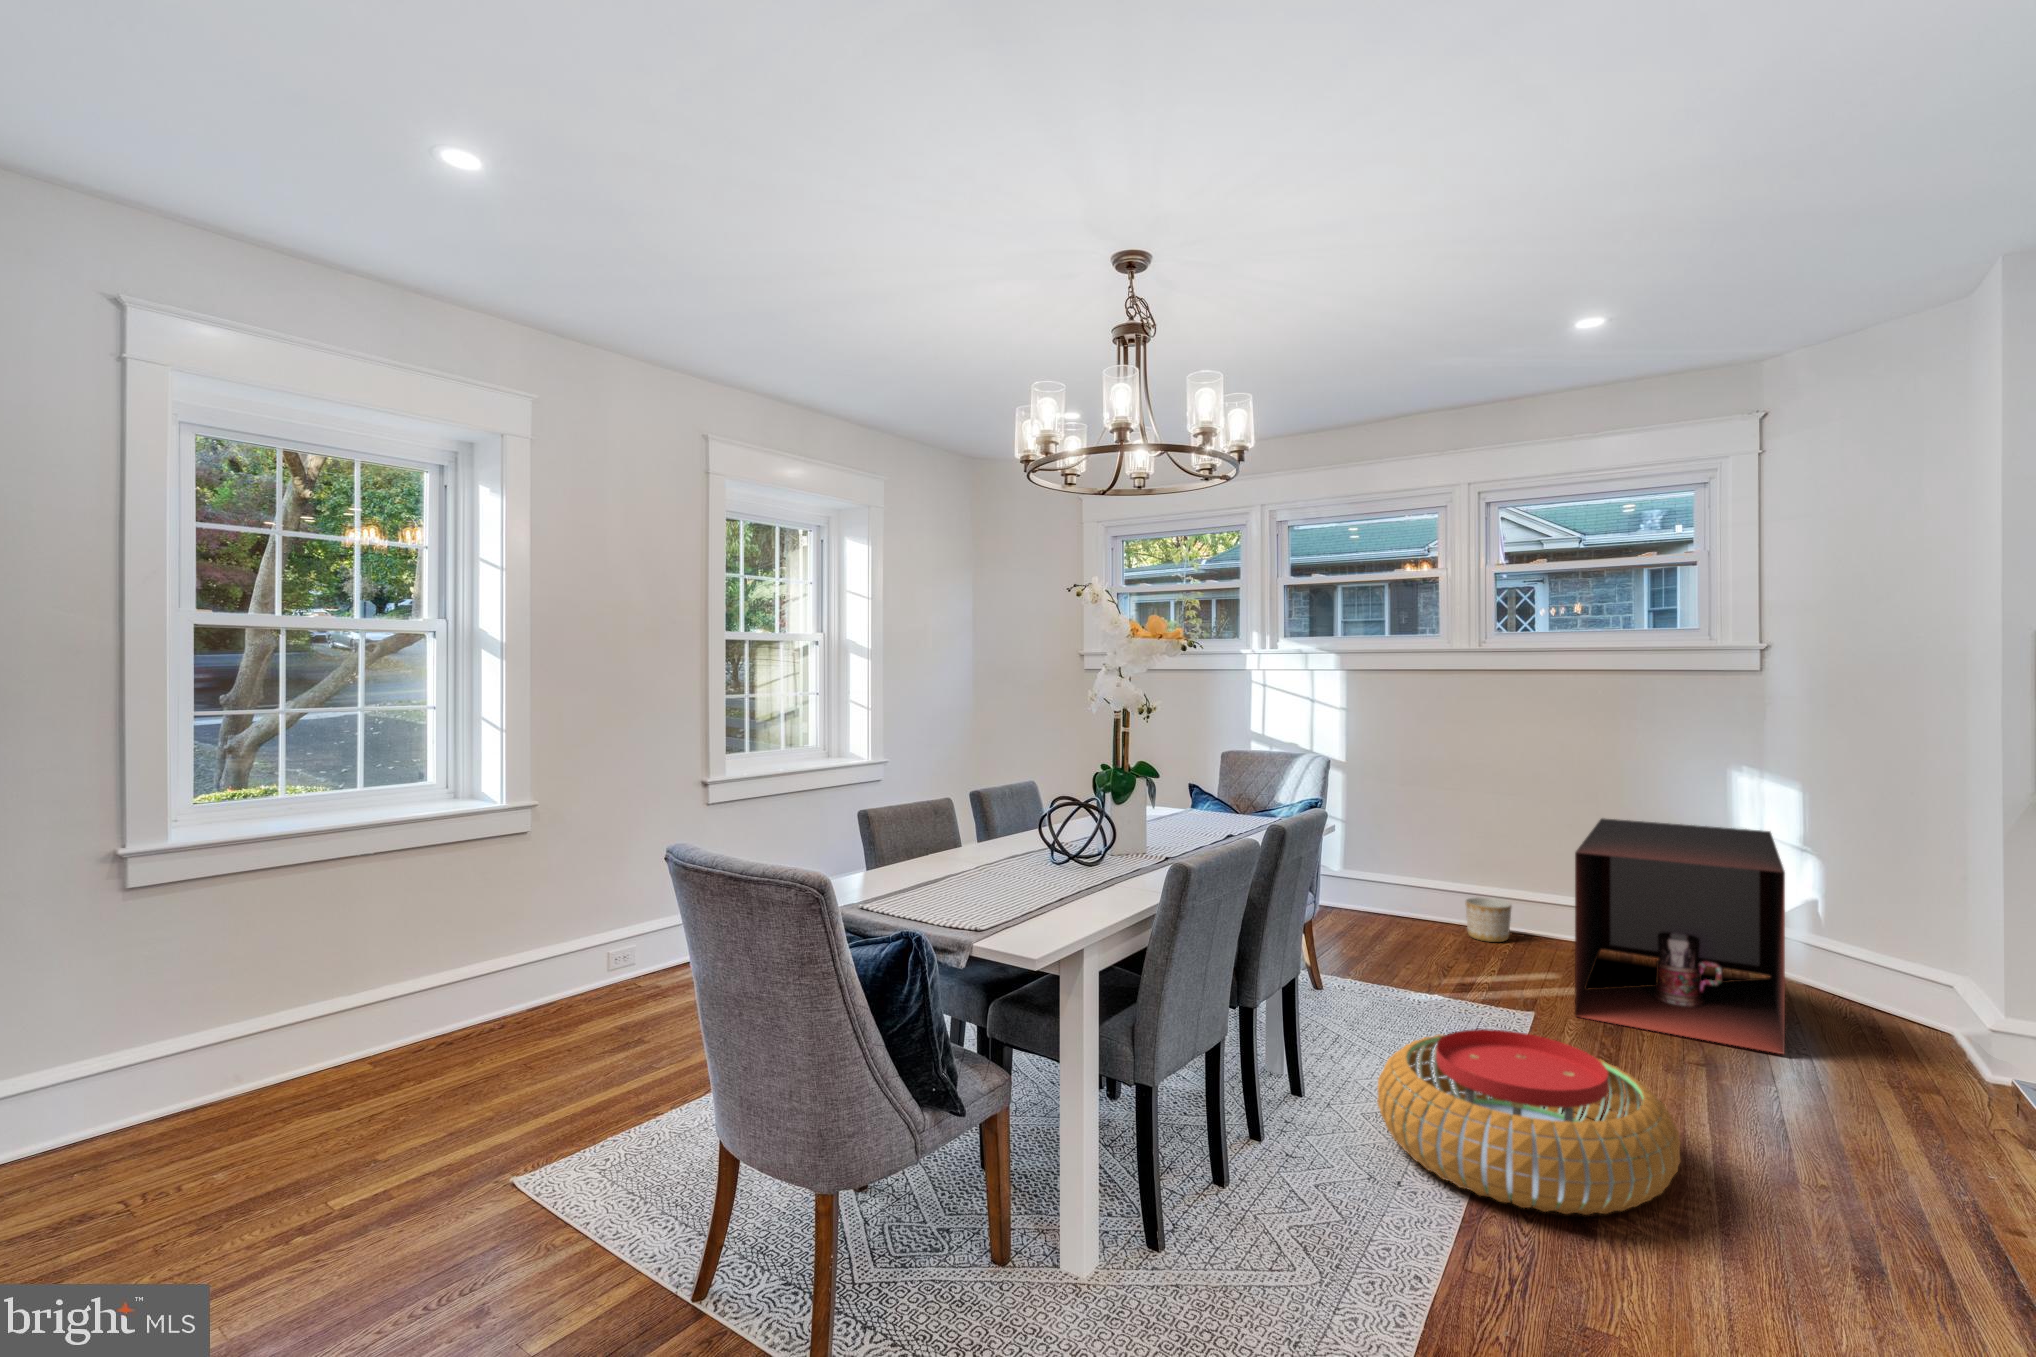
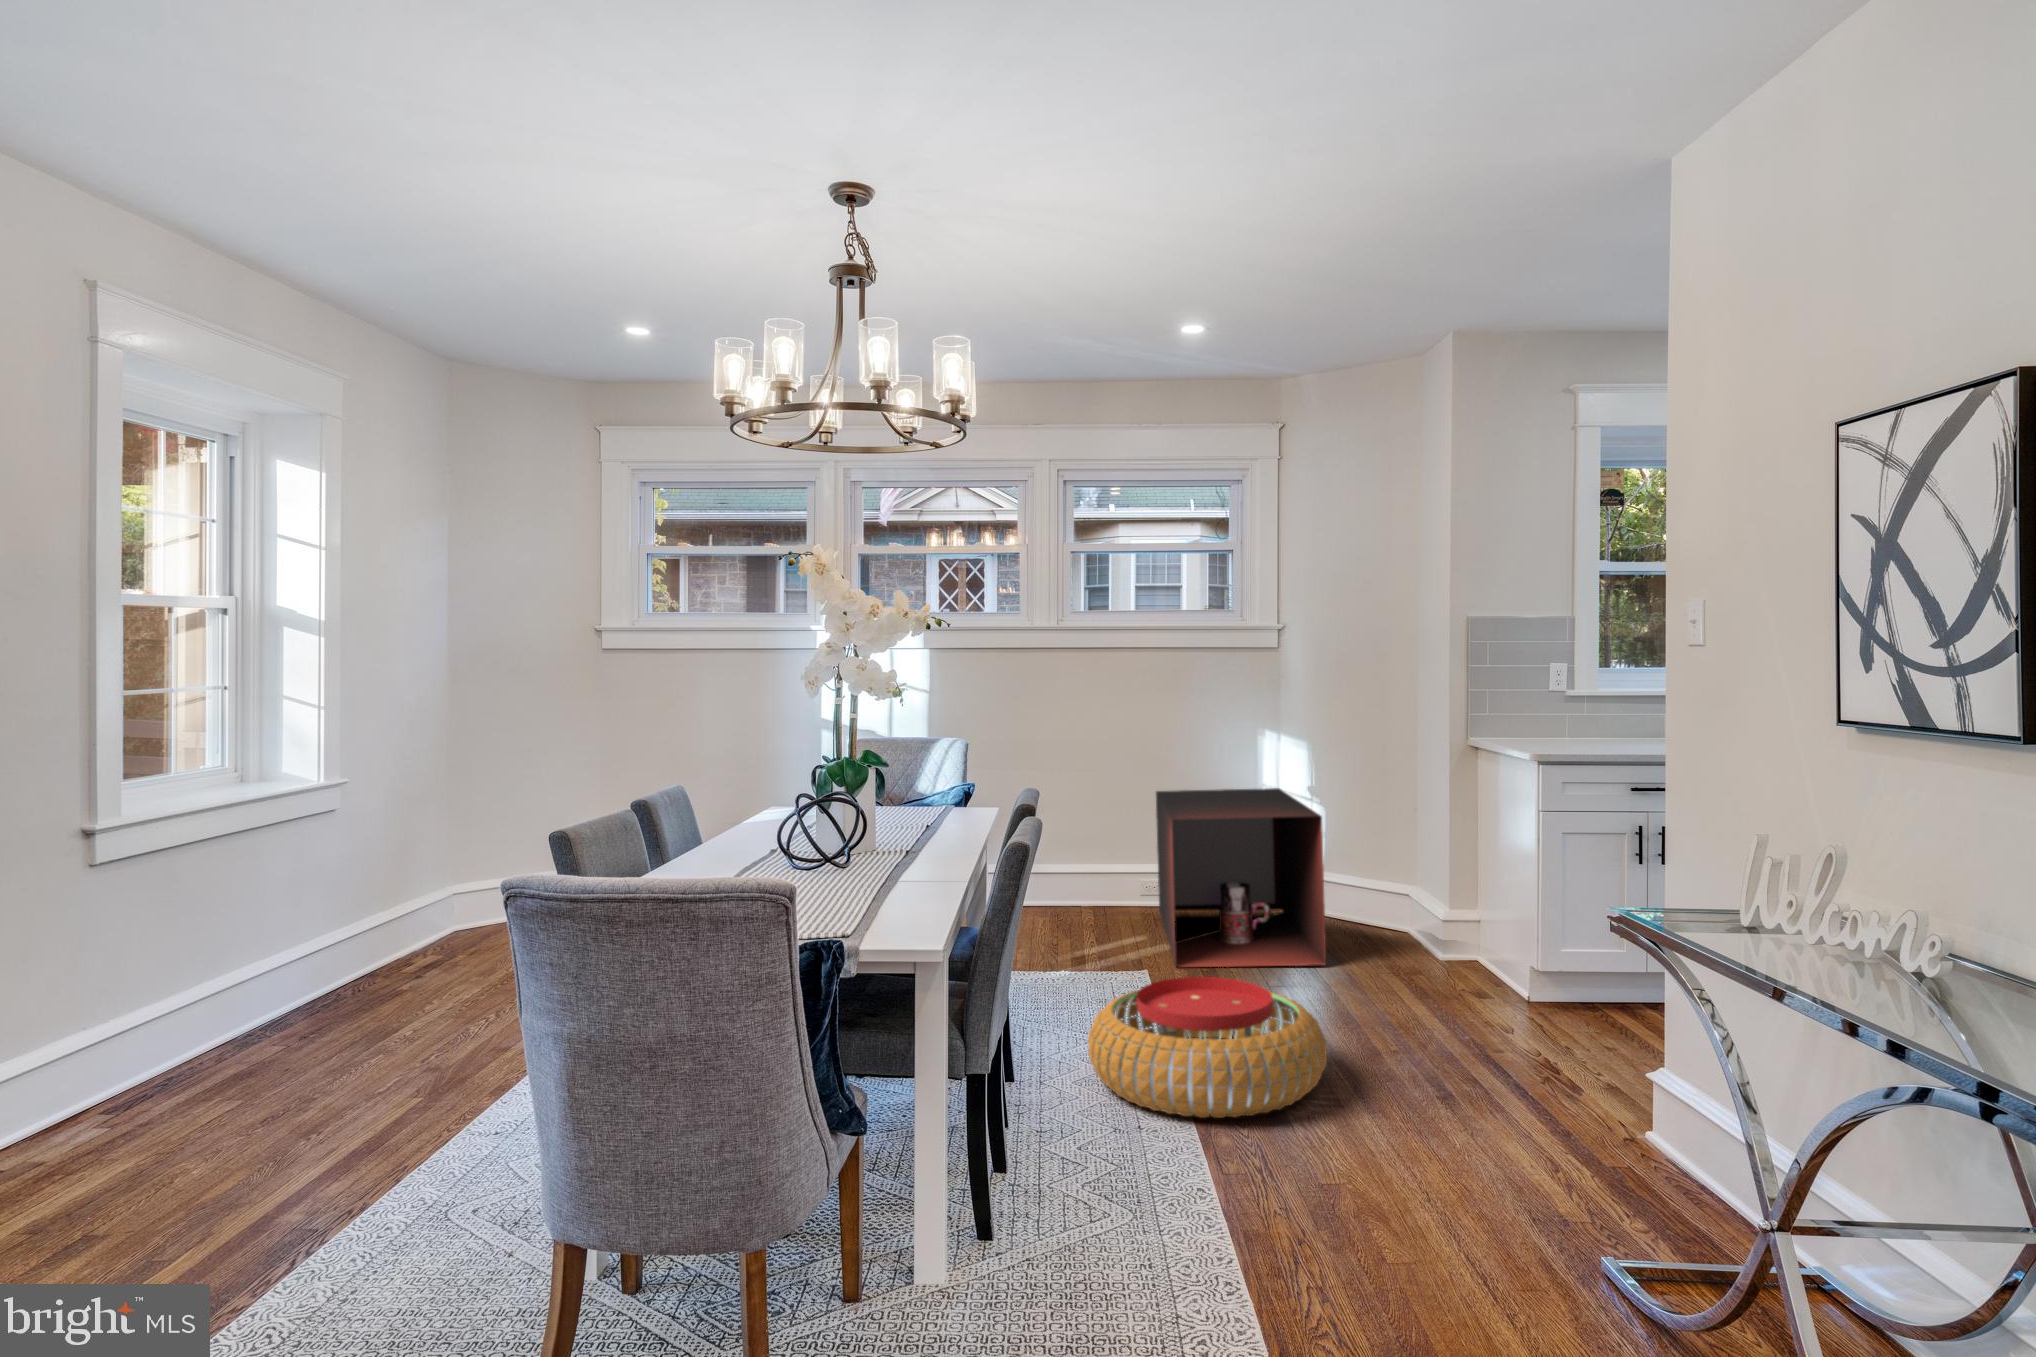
planter: present [1465,898,1512,942] -> none [1048,878,1088,919]

